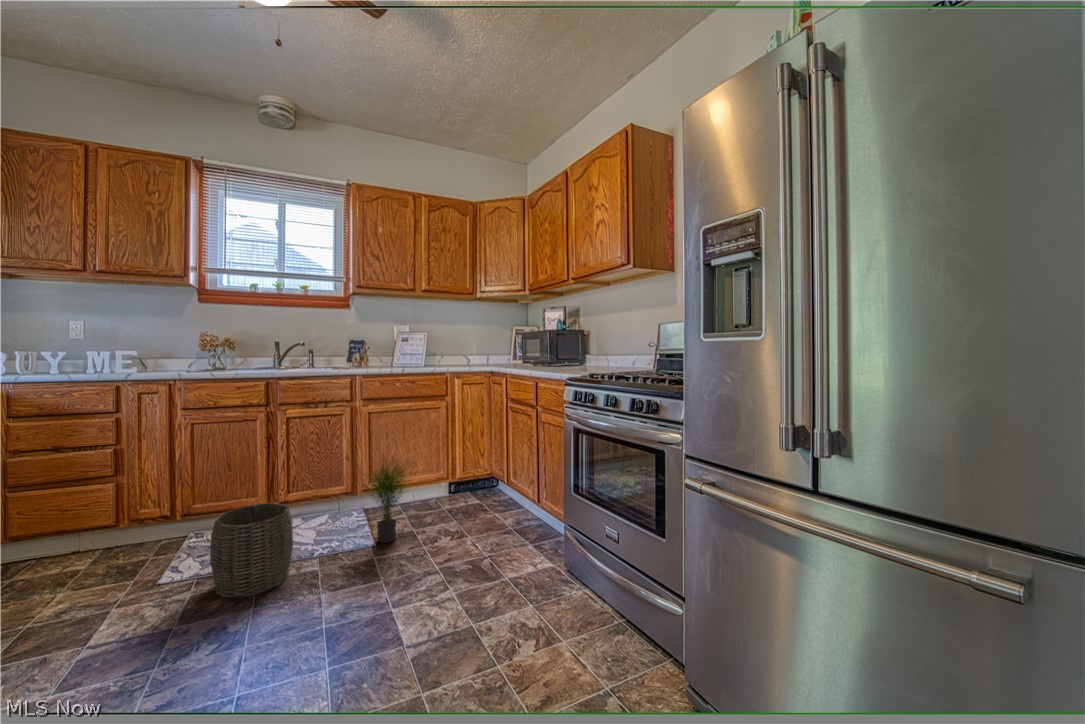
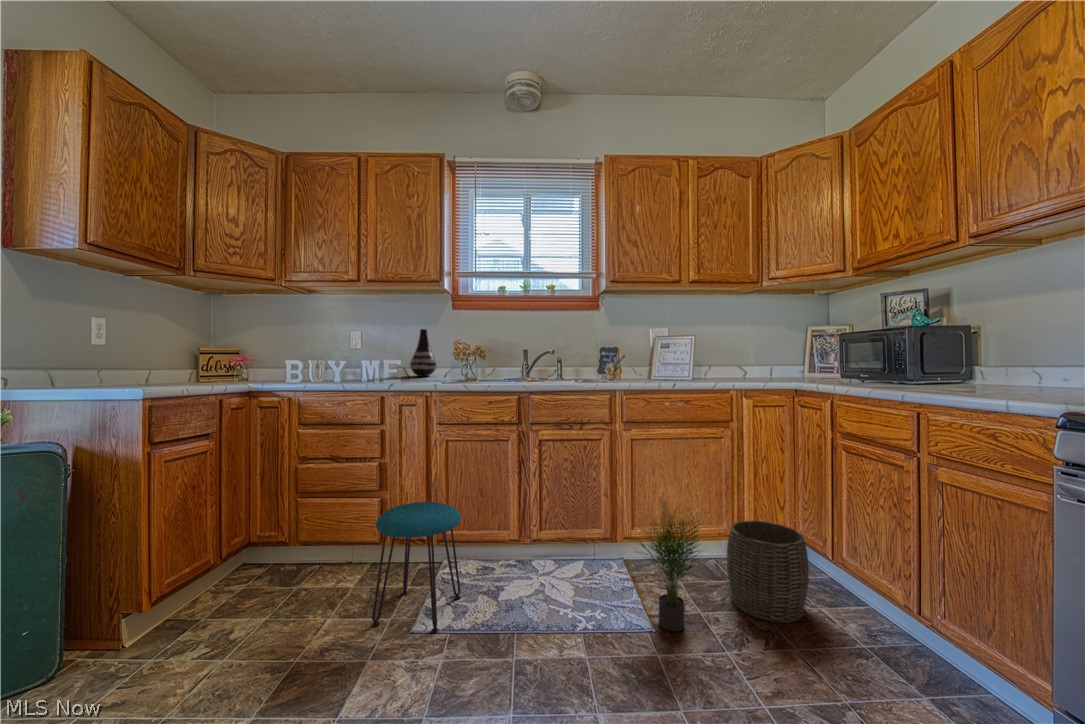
vase: none [151,321,182,367] -> present [410,329,436,376]
stool: none [105,477,206,588] -> present [372,502,461,632]
woven basket: present [210,503,293,598] -> present [727,521,809,623]

